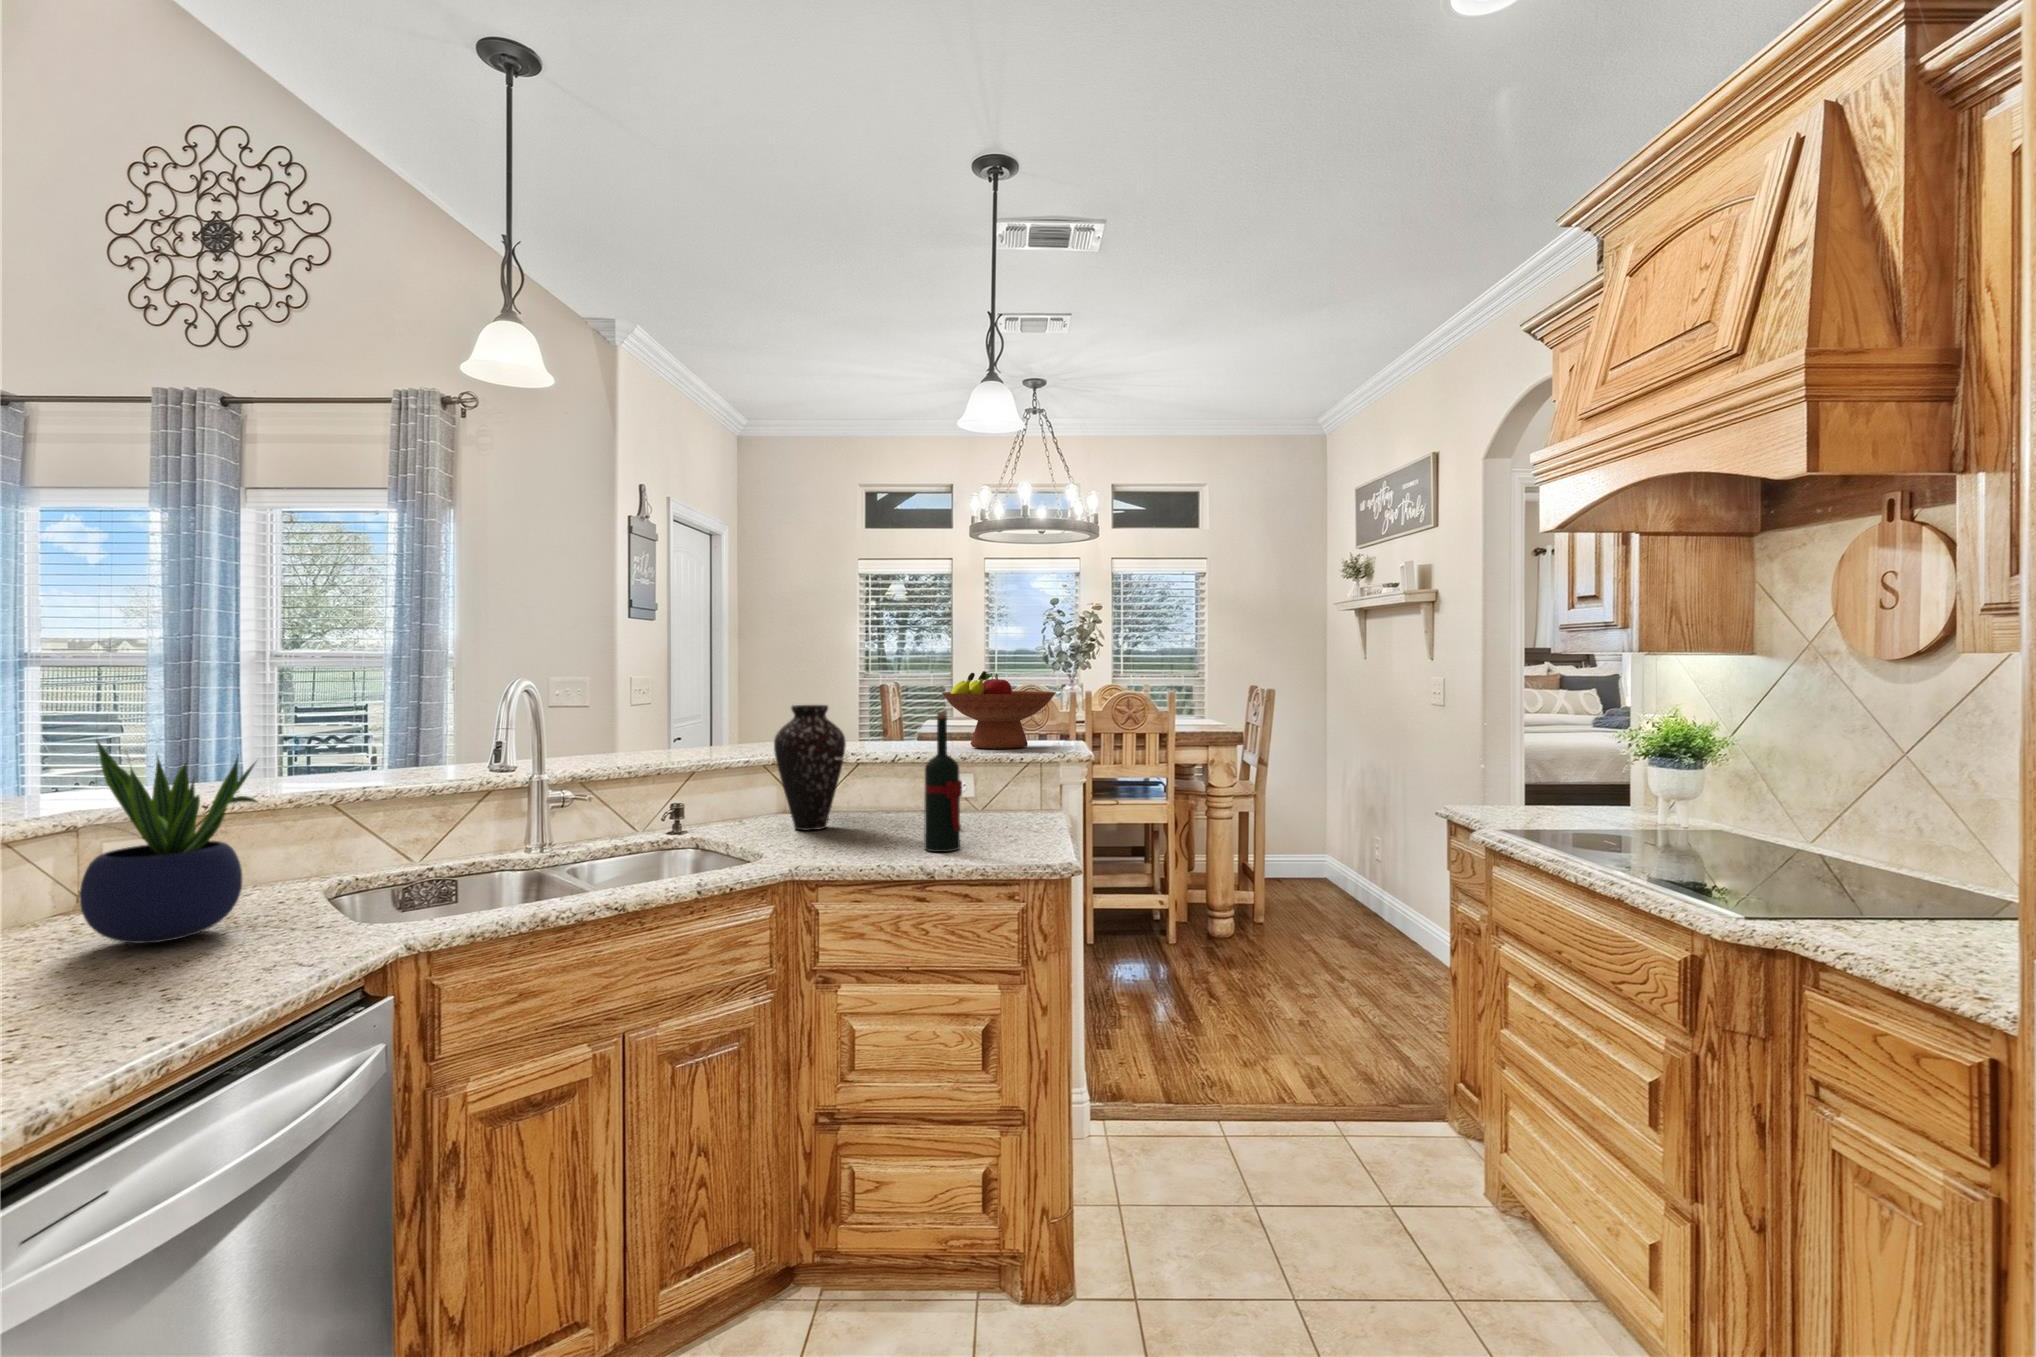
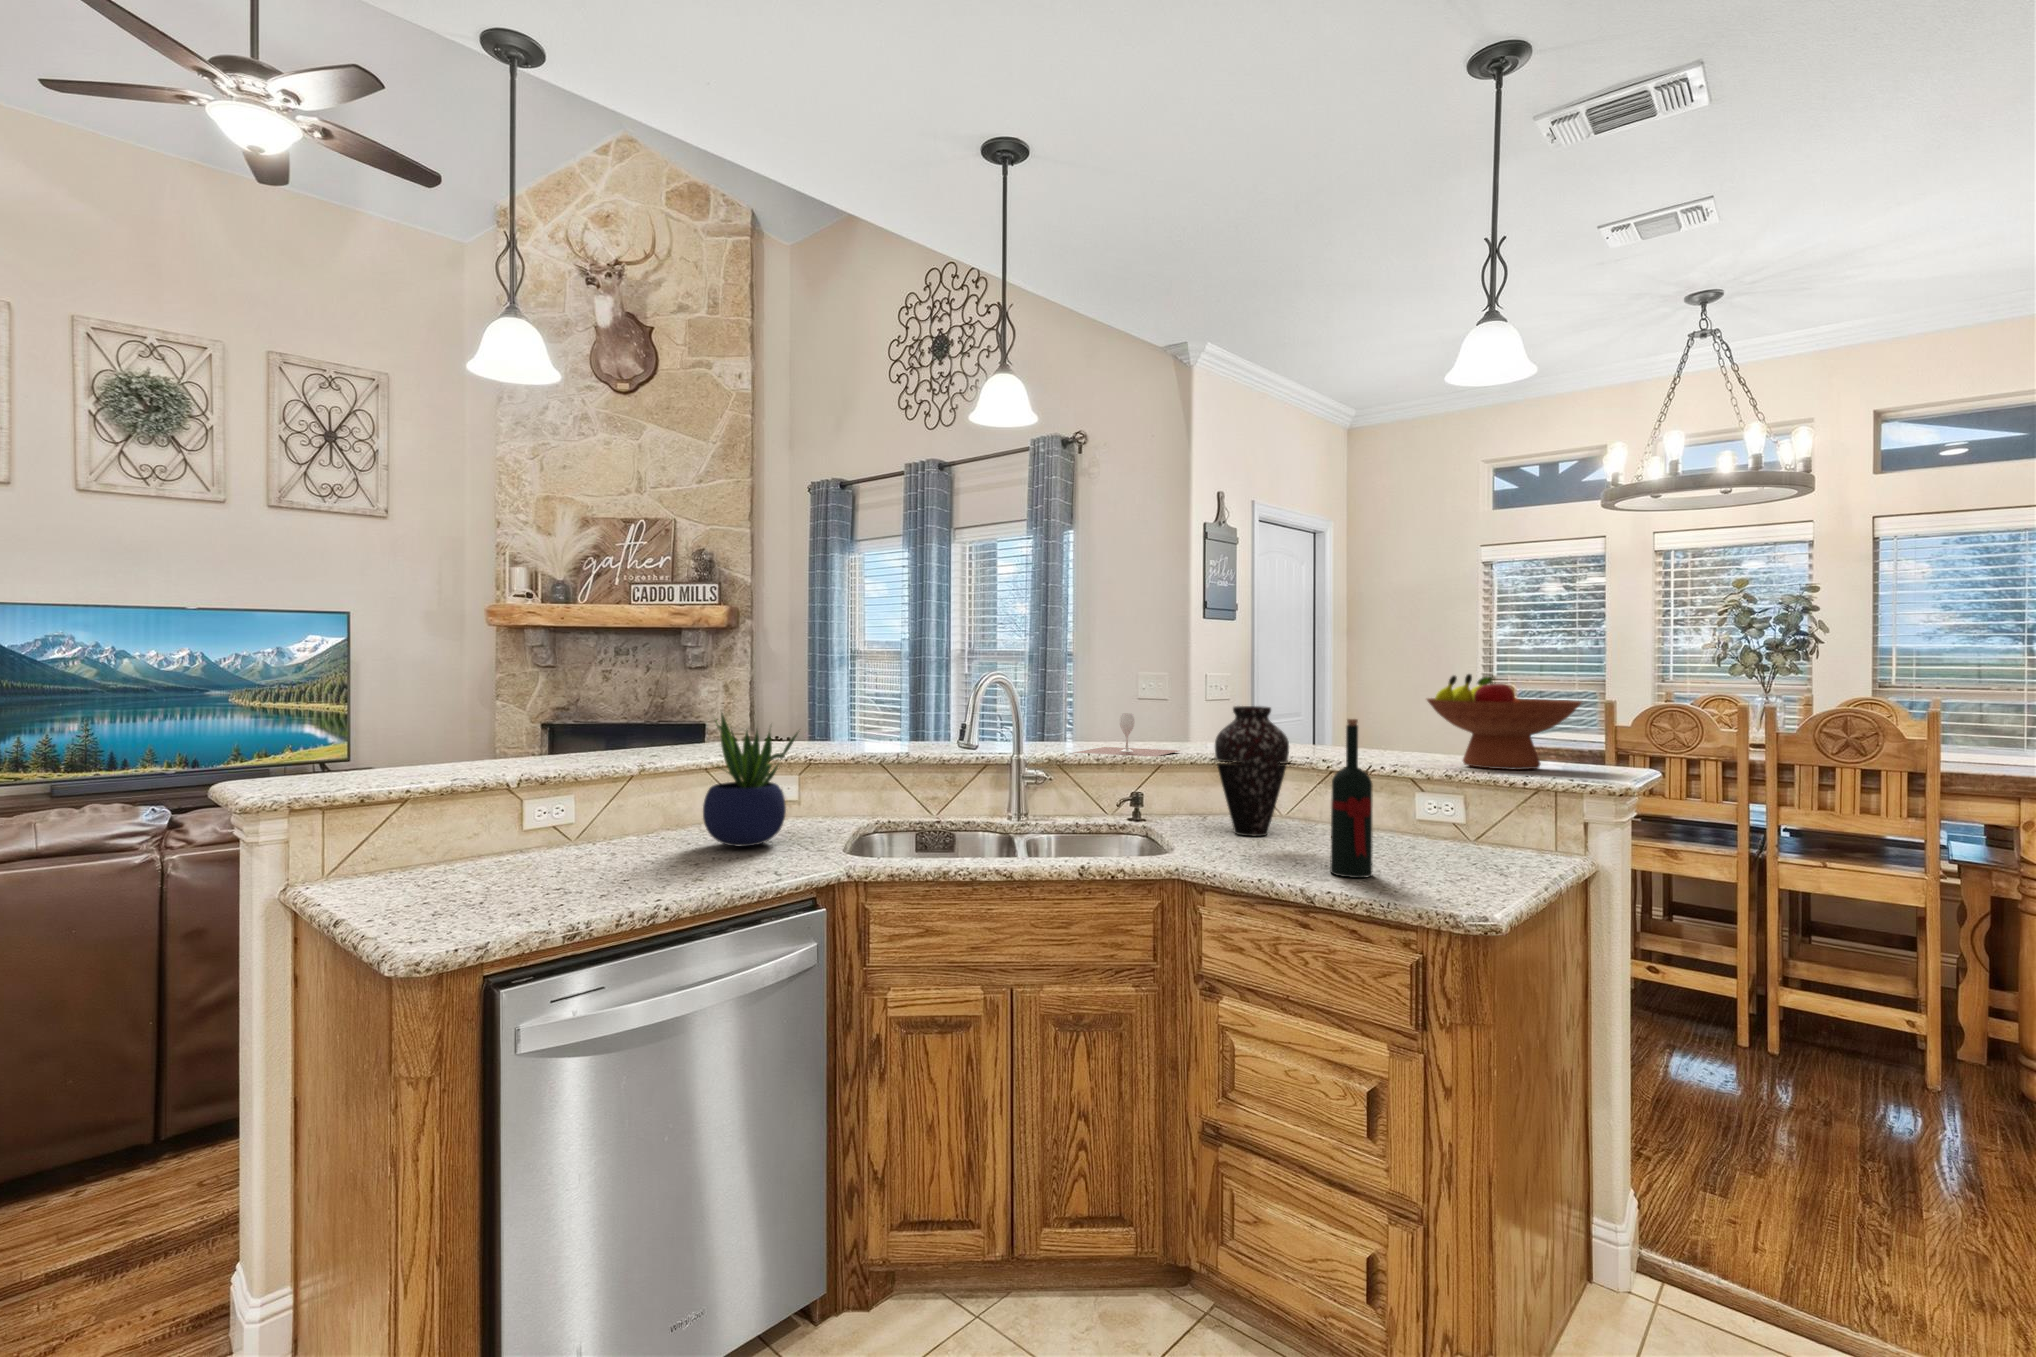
wine glass: none [607,718,715,765] -> present [1075,714,1179,757]

